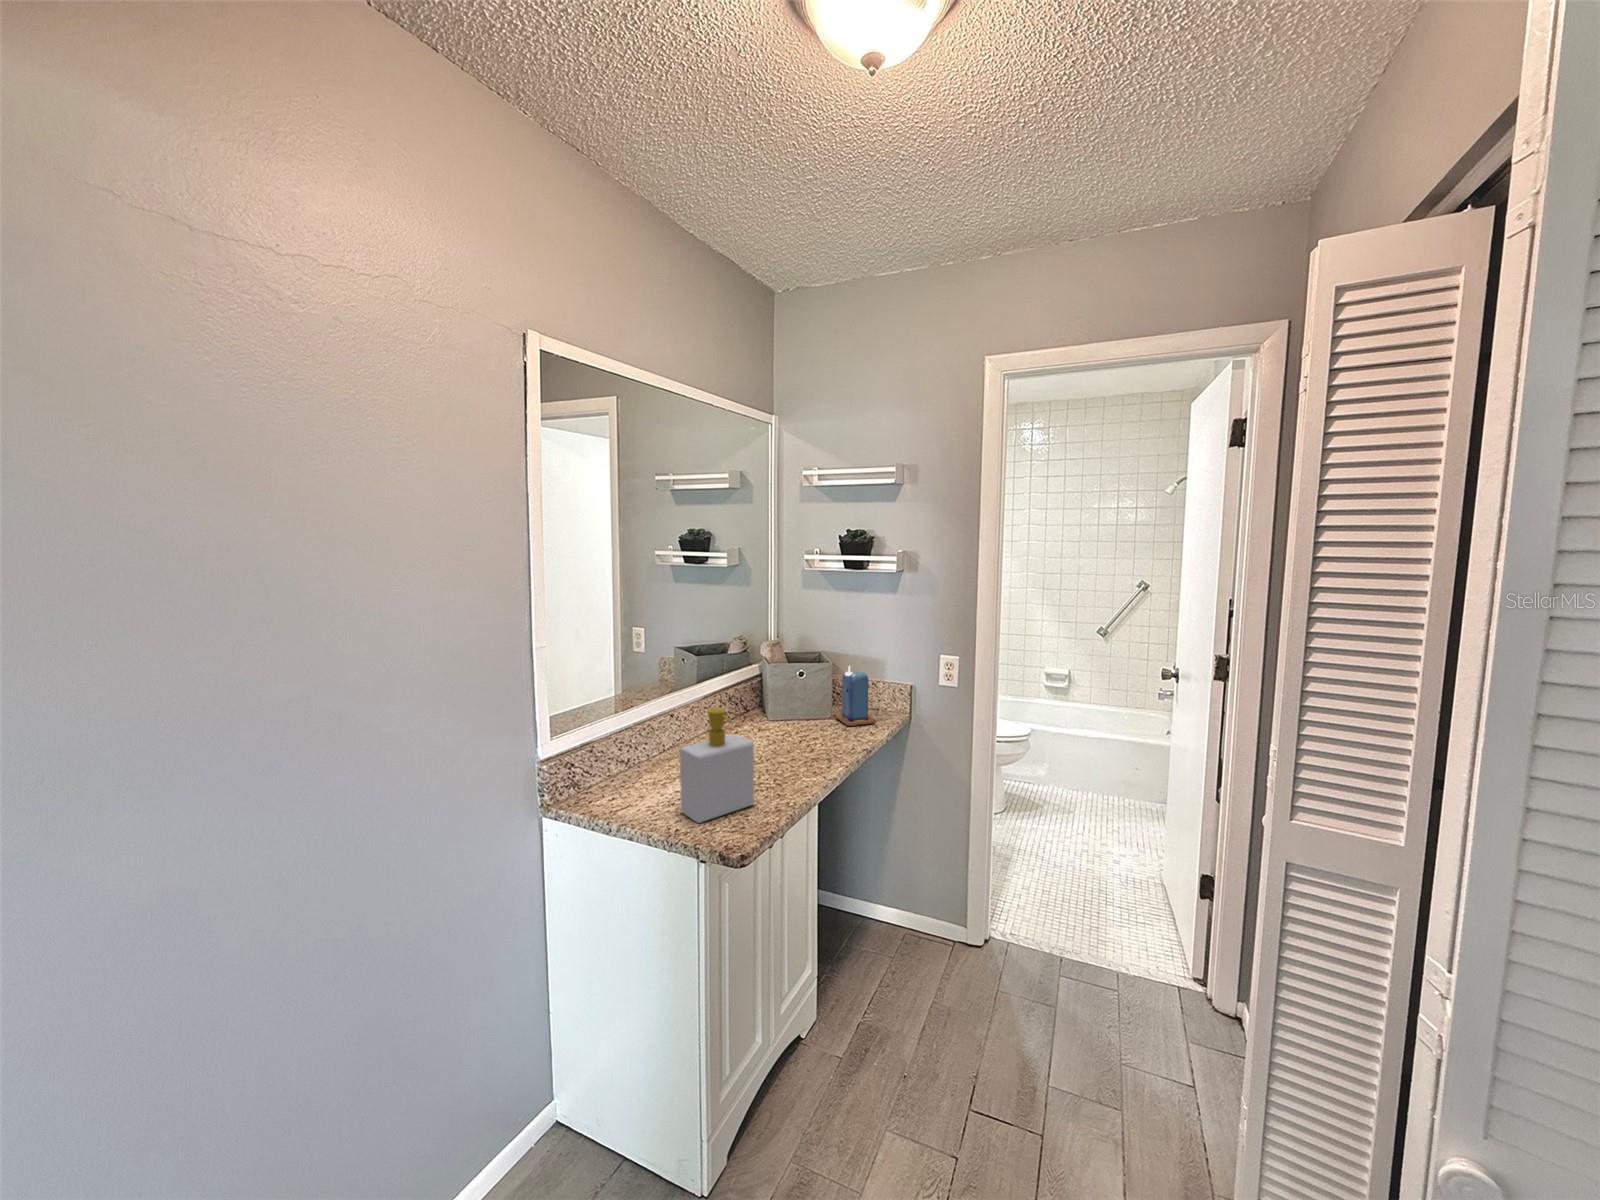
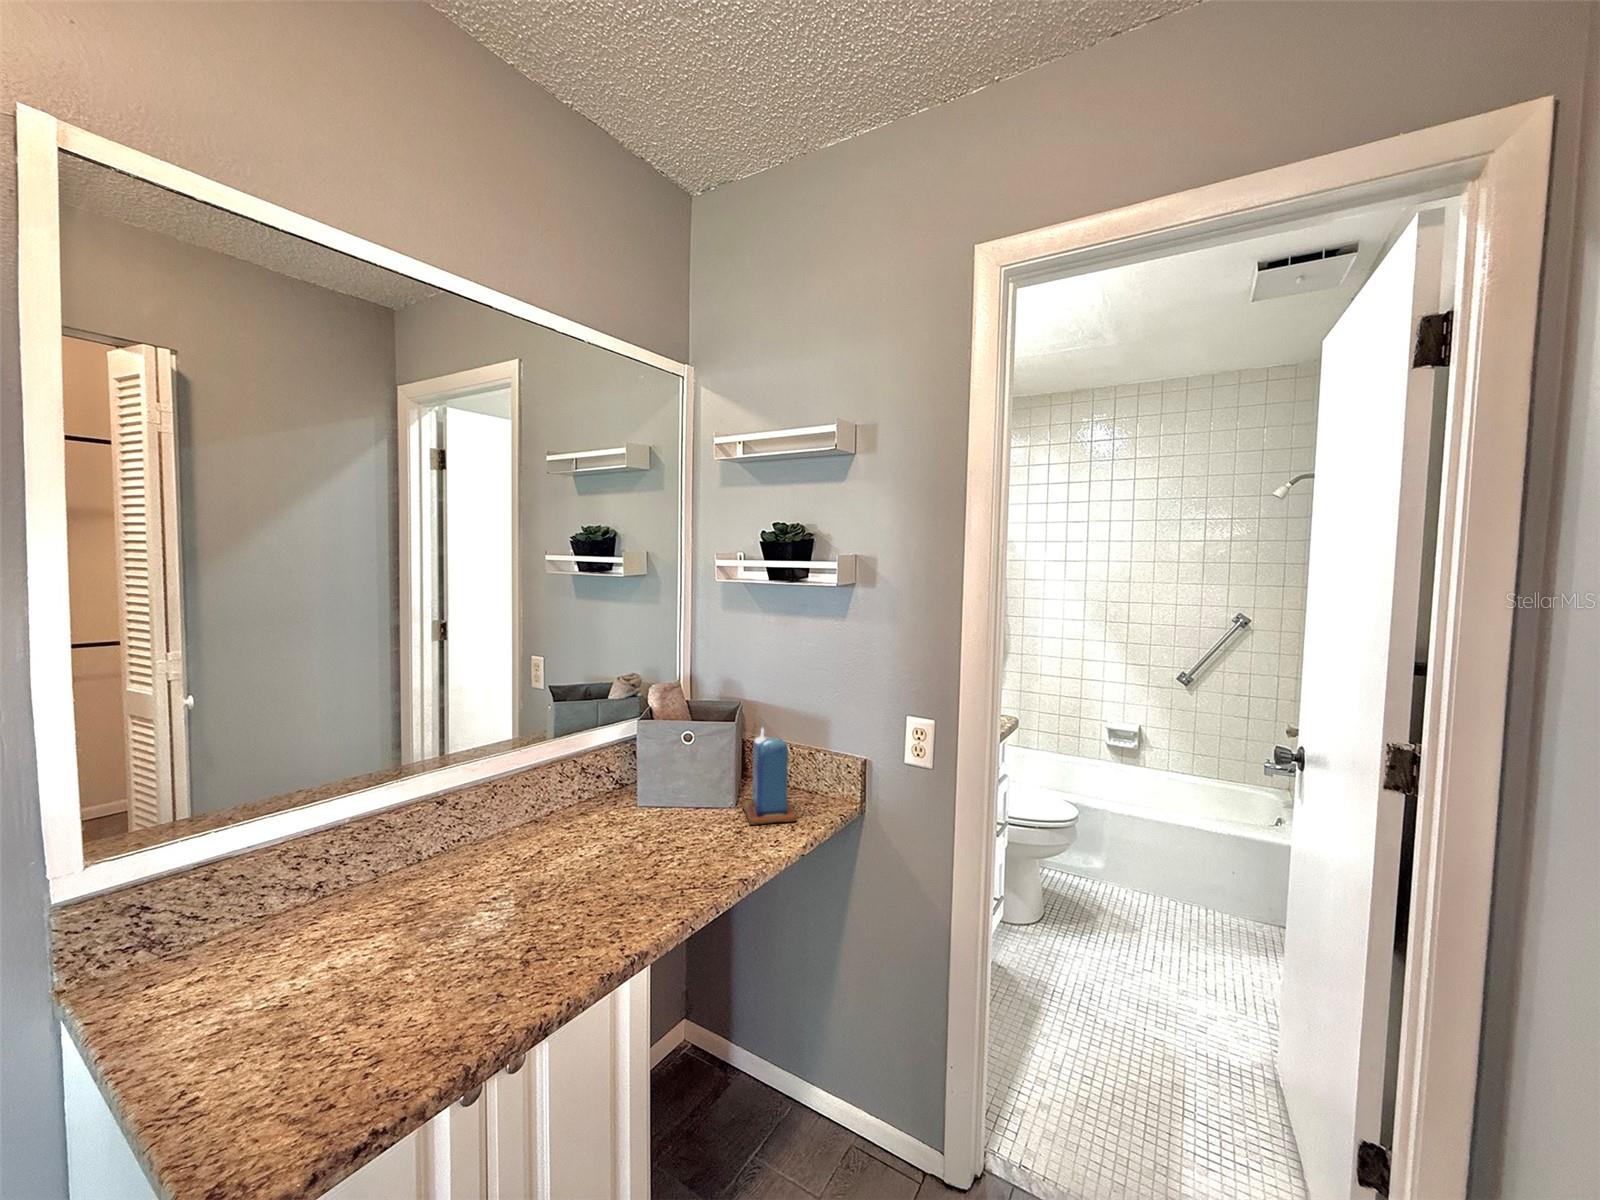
soap bottle: present [680,708,754,823] -> none [250,833,423,1086]

